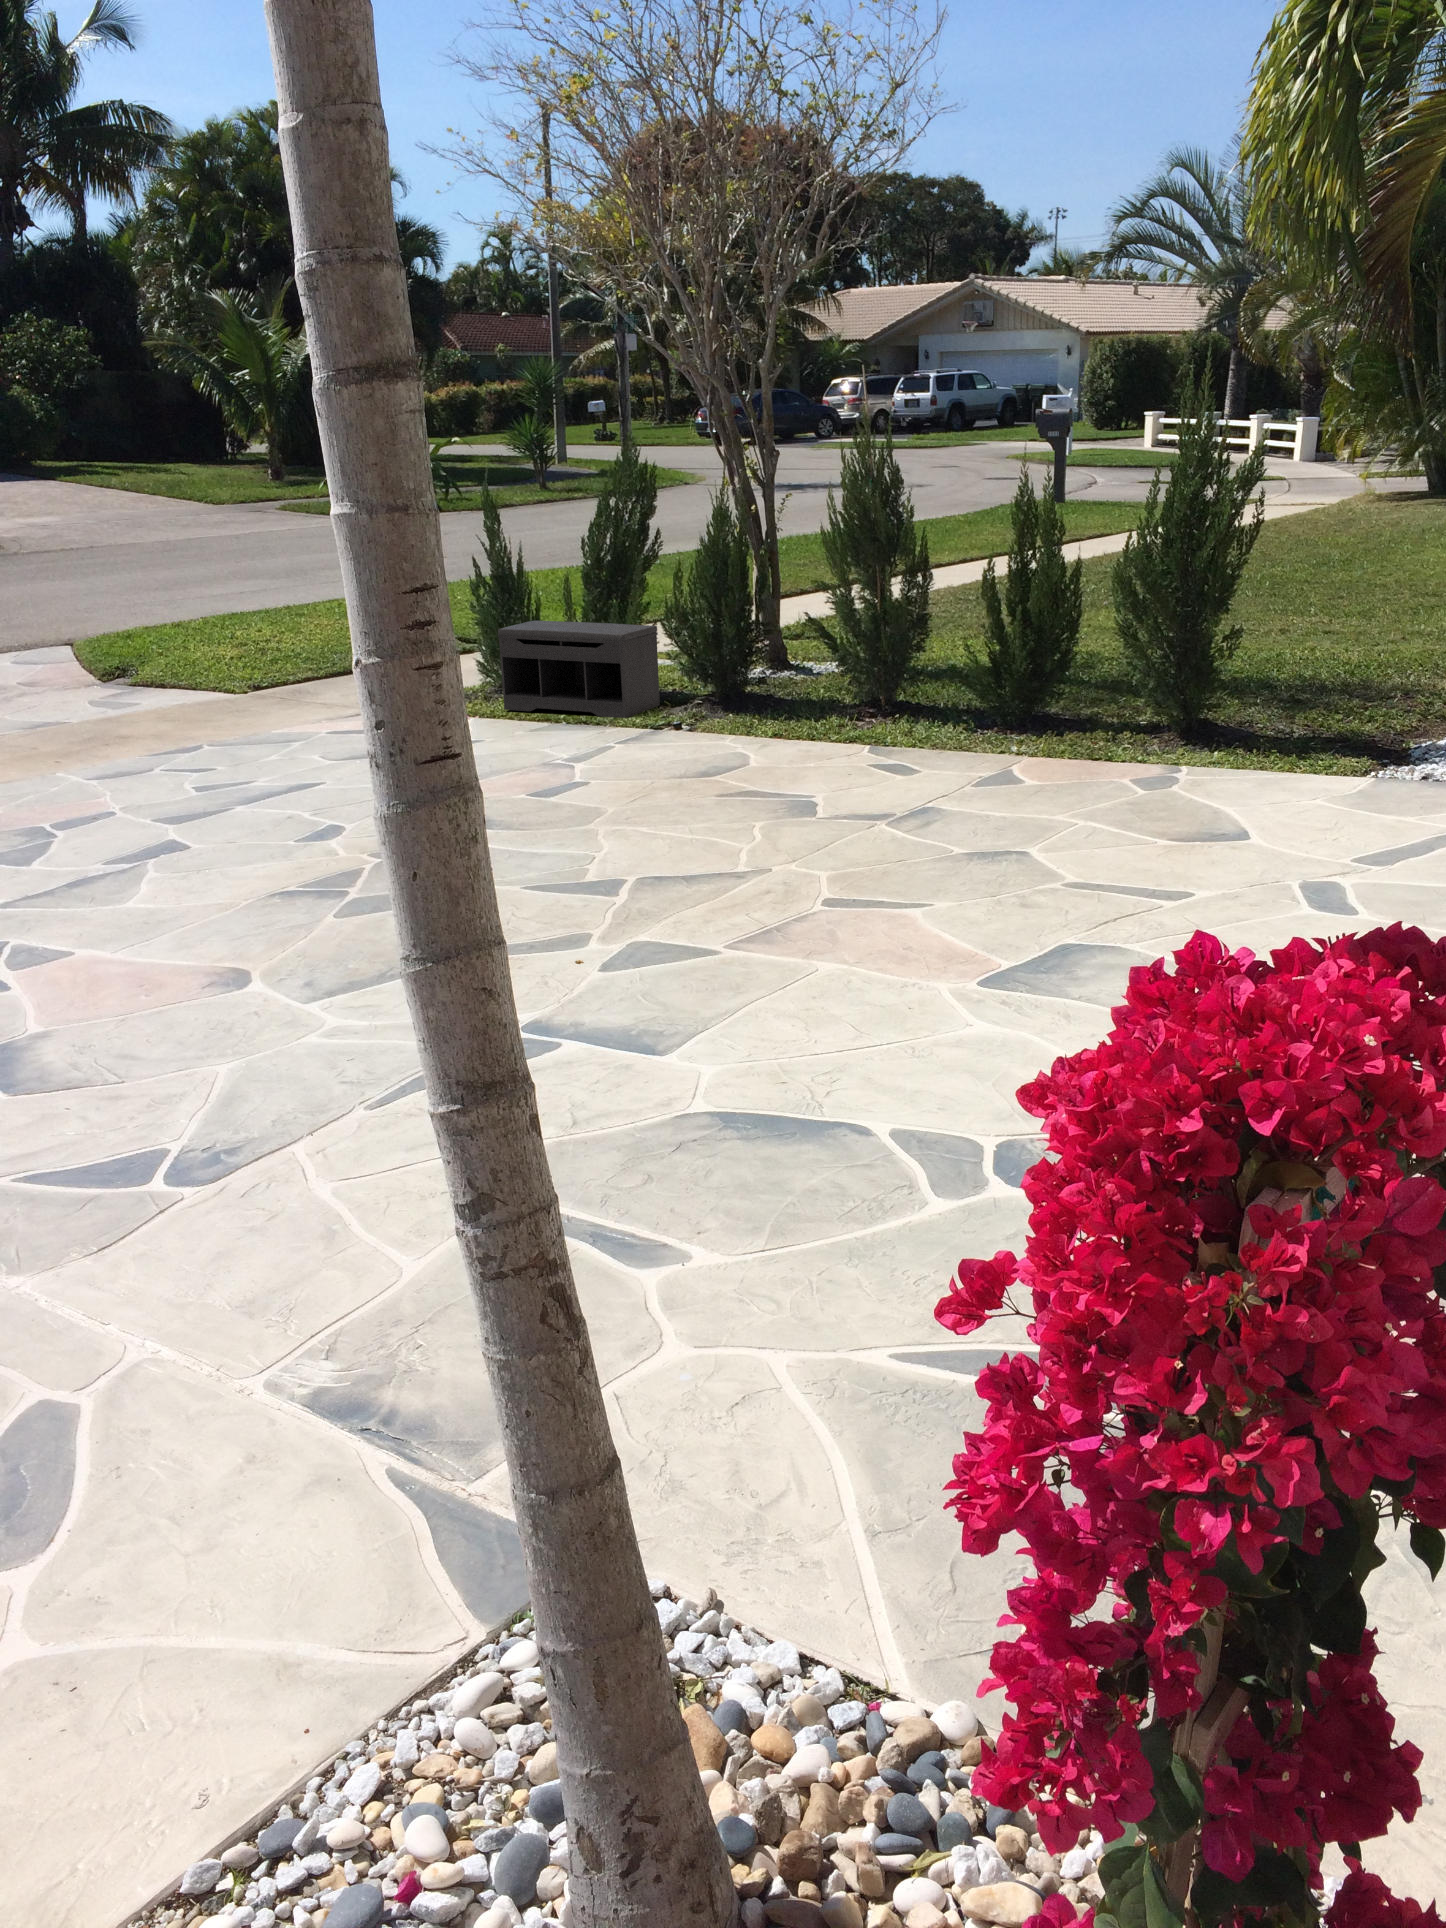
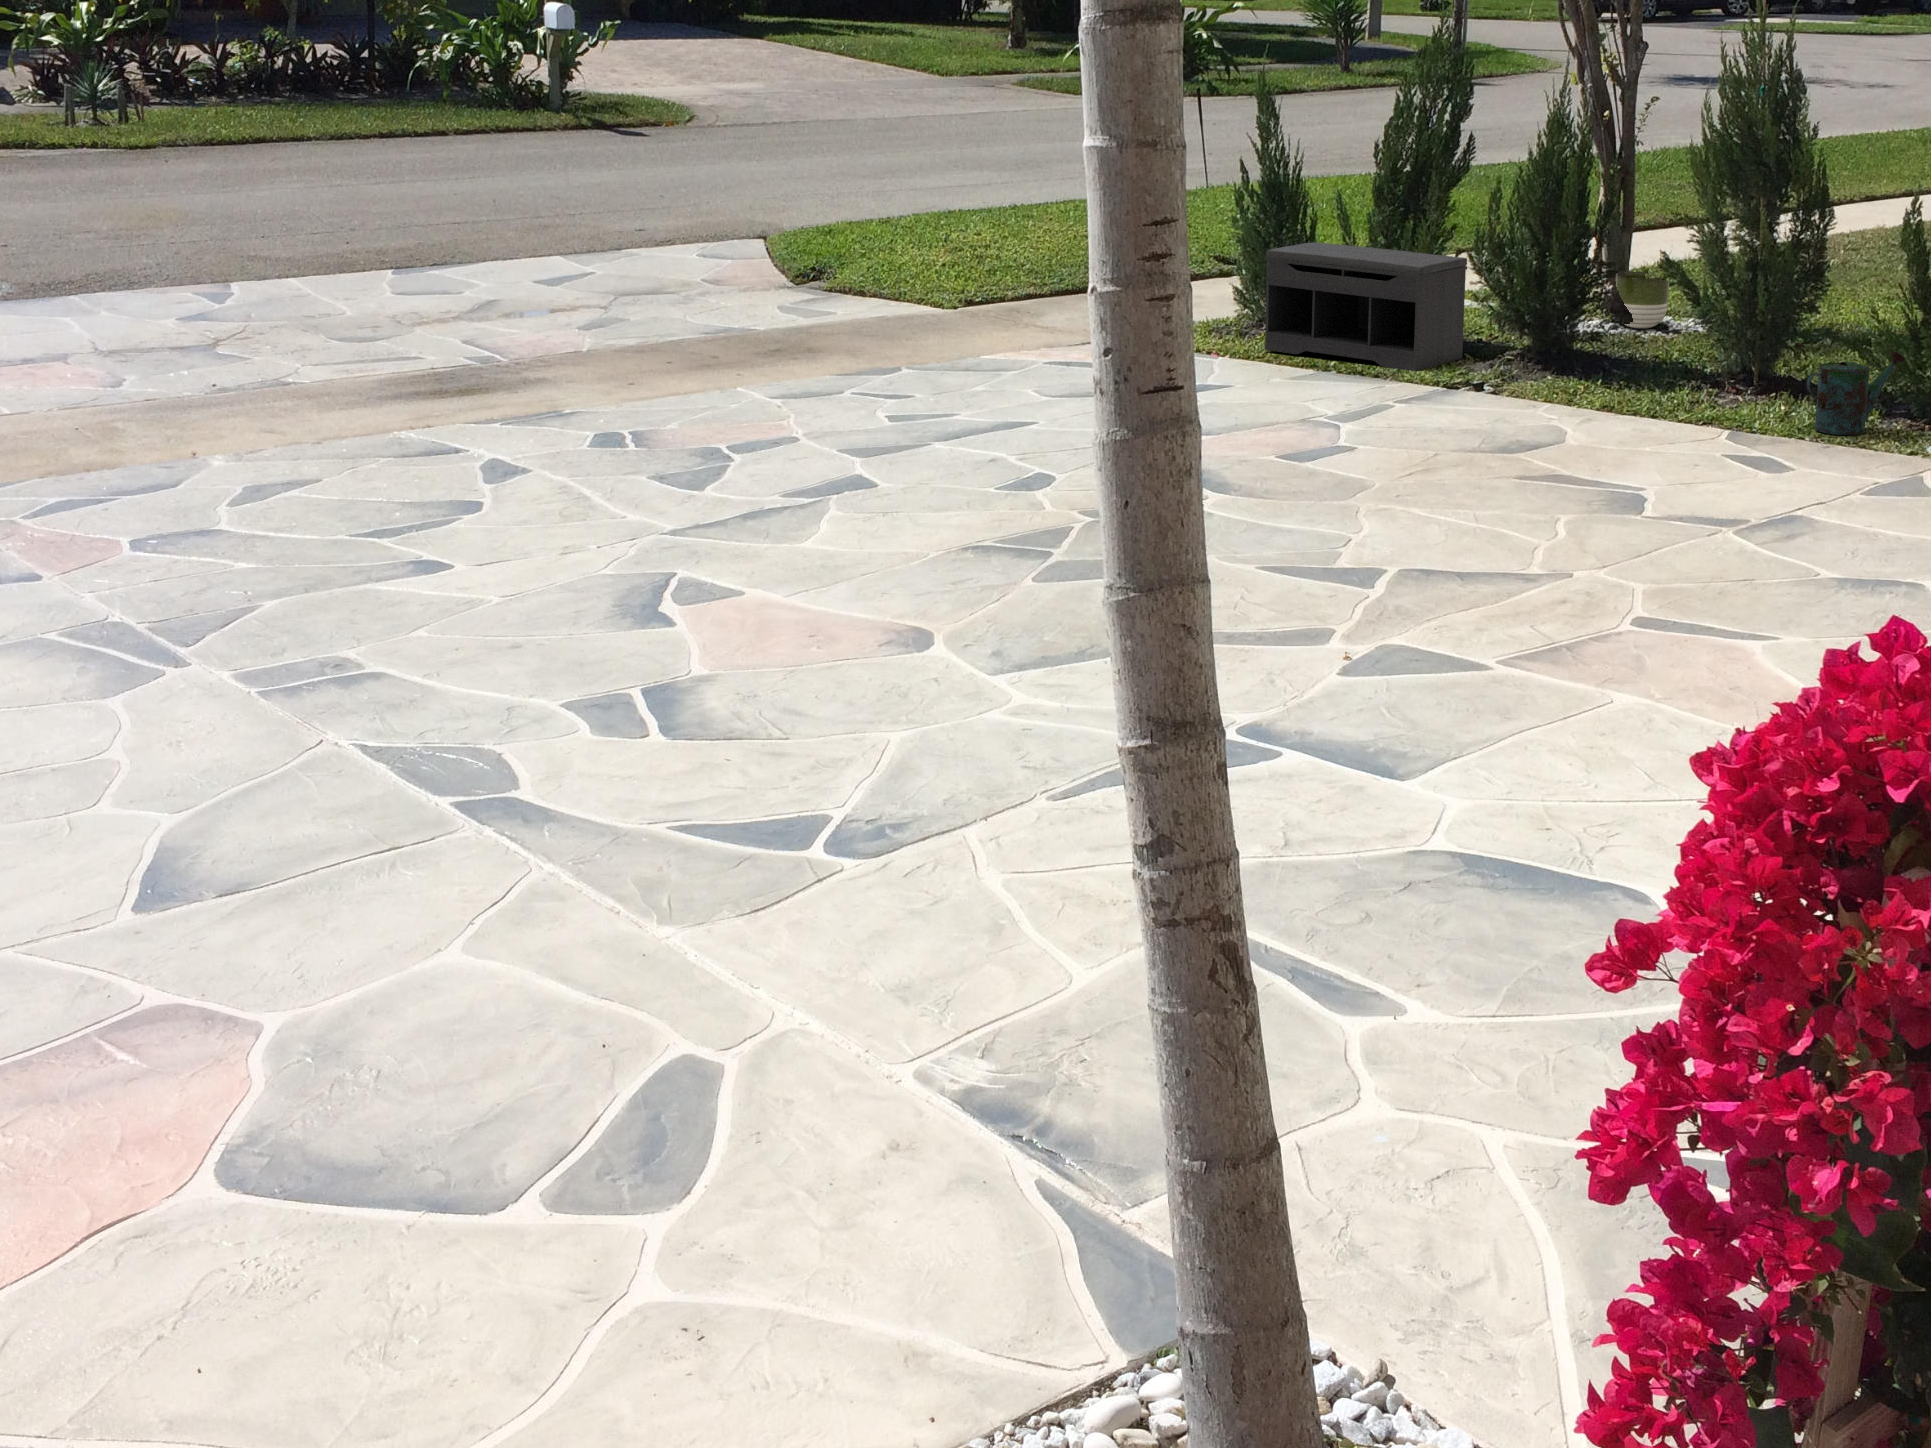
planter: none [770,629,810,673] -> present [1616,272,1669,329]
watering can: none [922,677,992,744] -> present [1806,351,1906,435]

